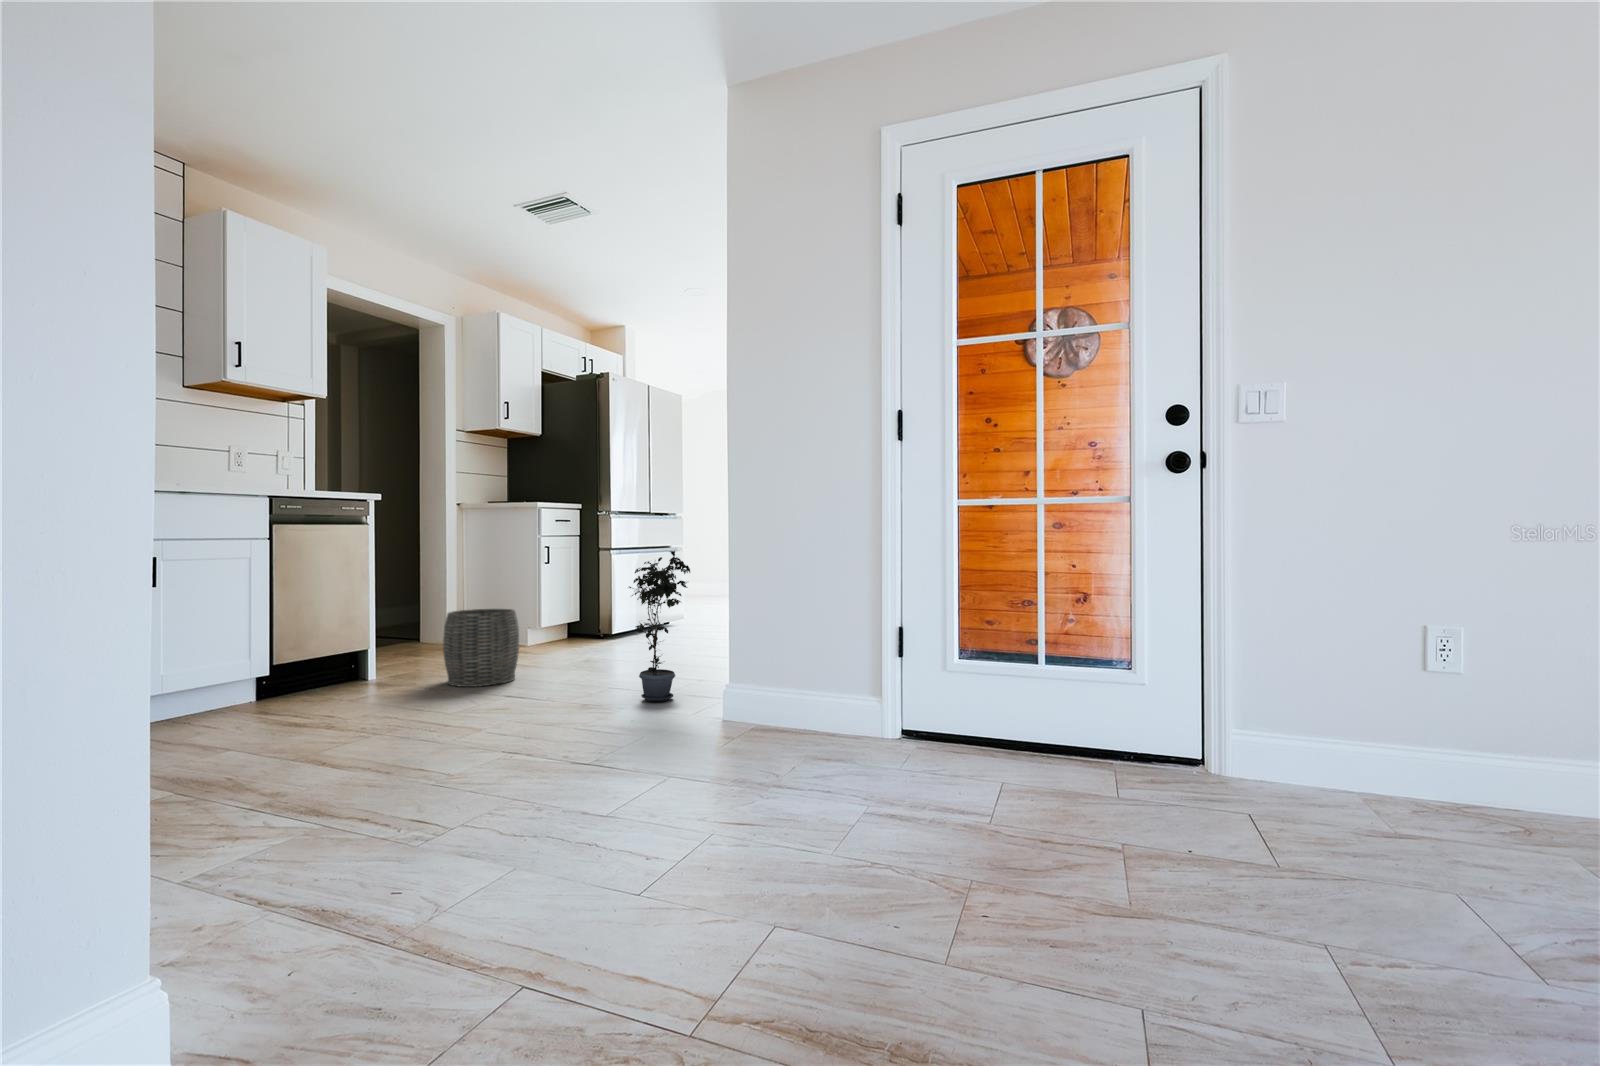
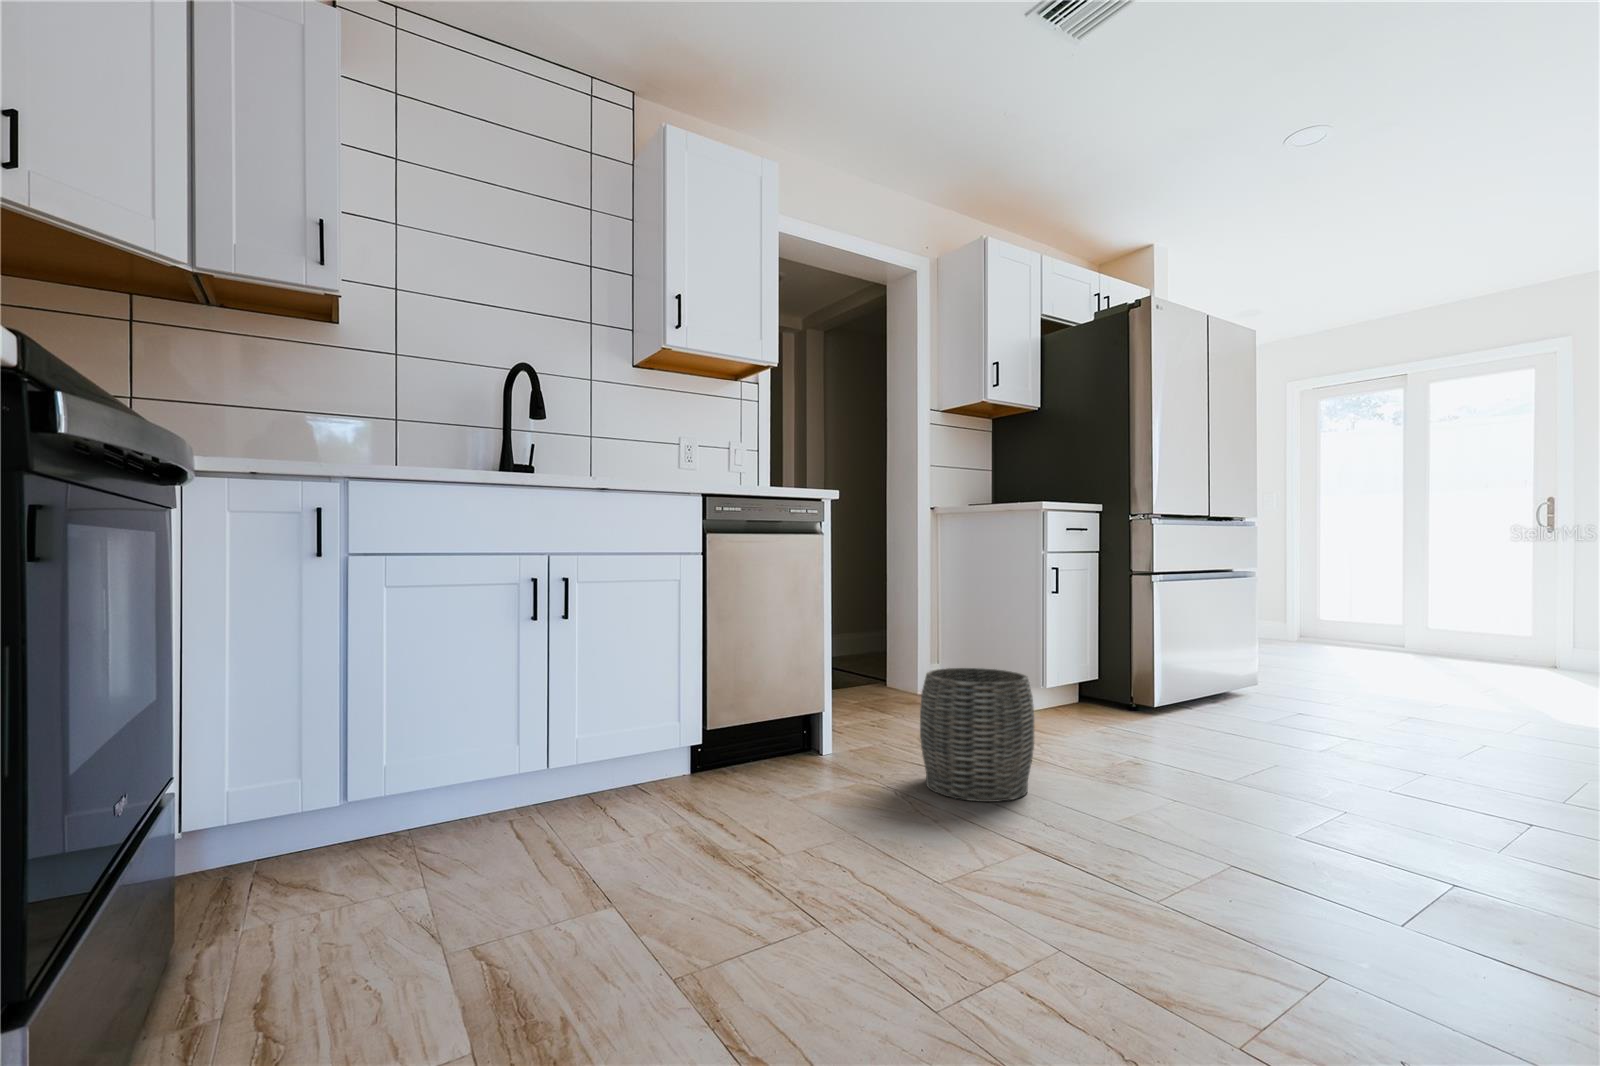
potted plant: present [629,551,690,702] -> none [1277,595,1456,934]

